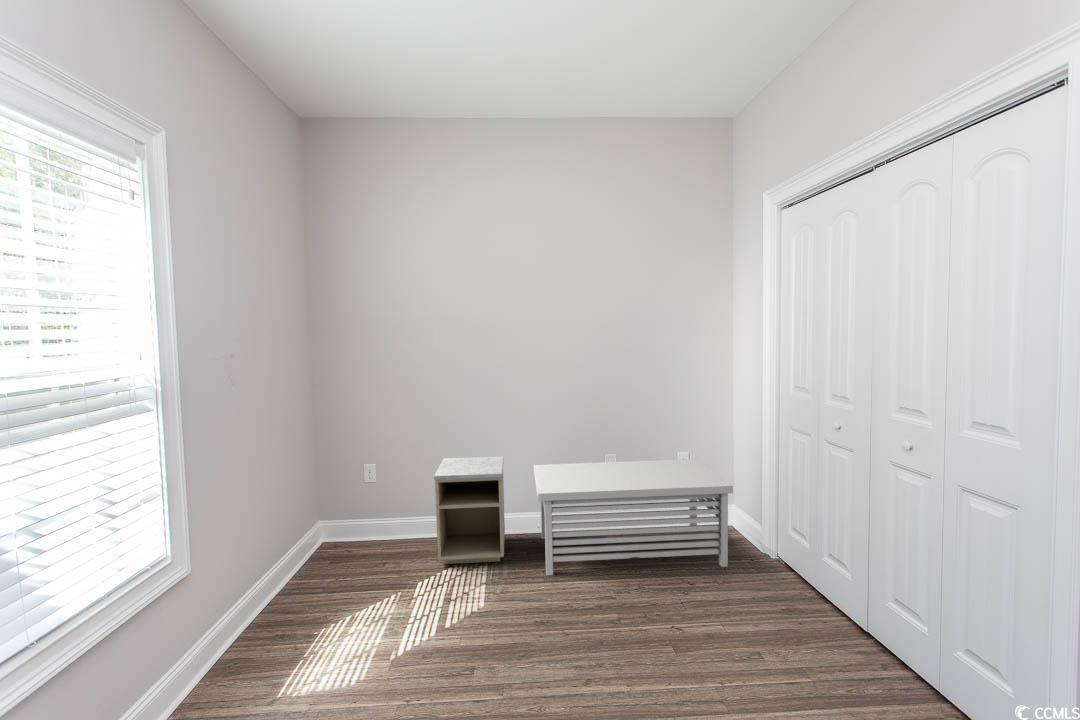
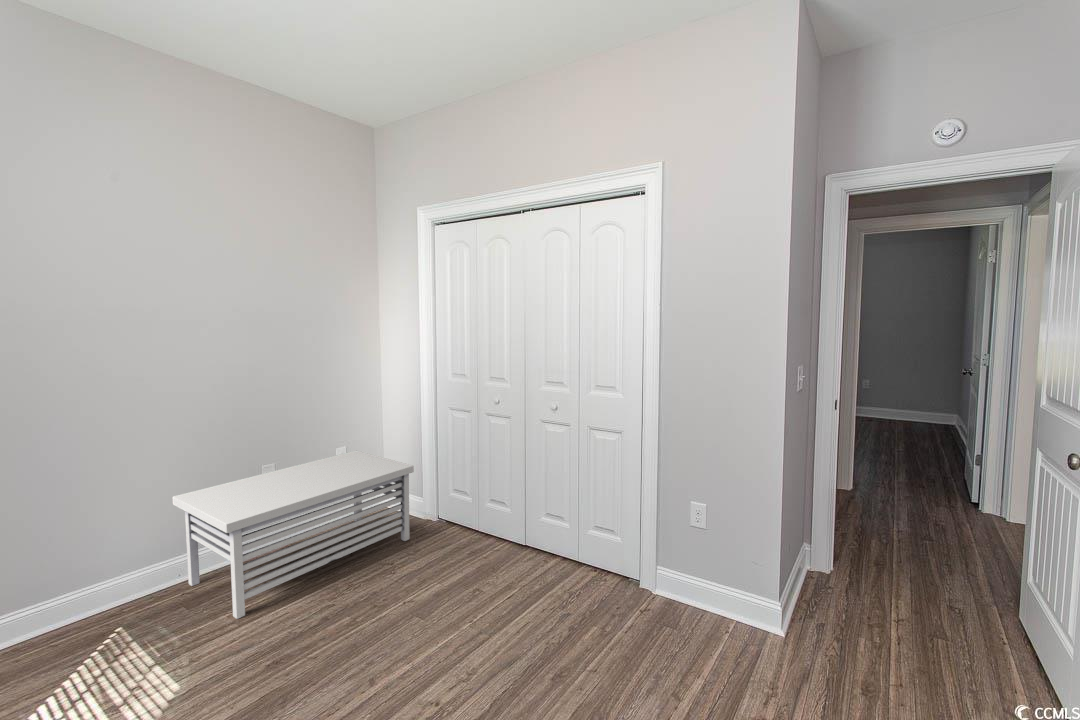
nightstand: present [434,456,505,564] -> none [8,495,163,676]

